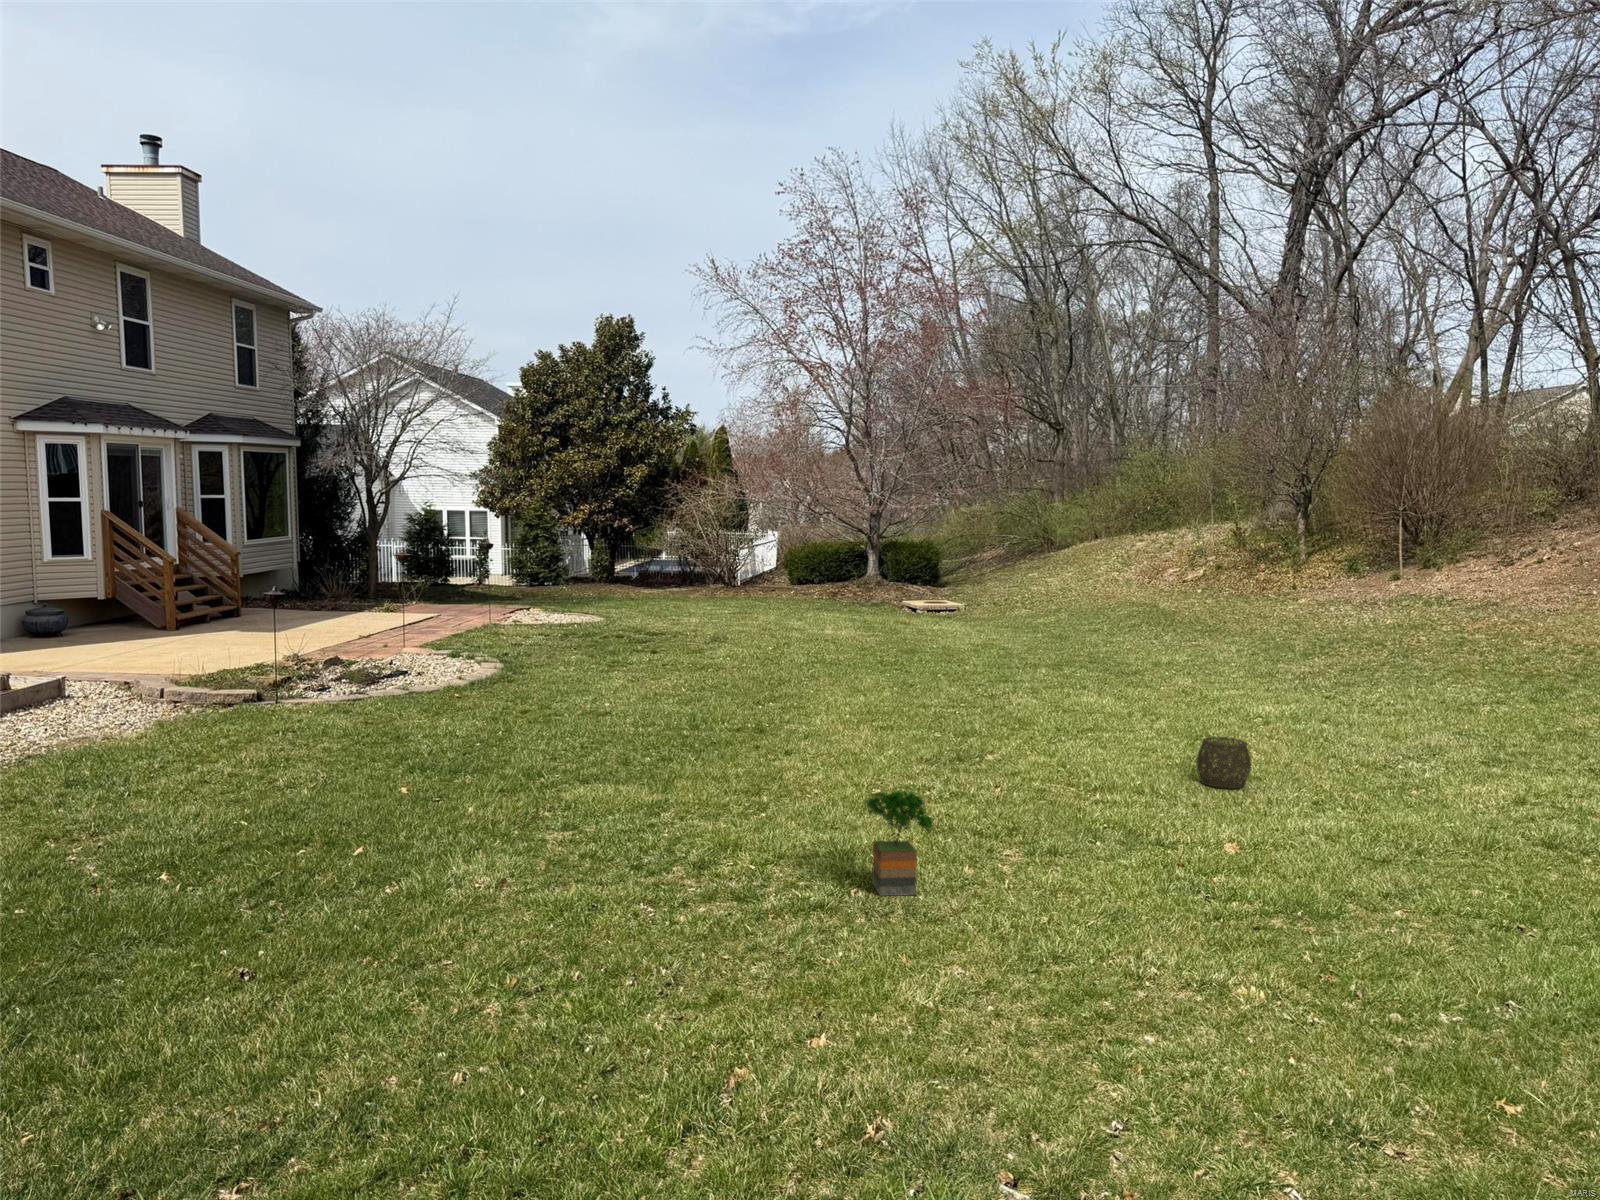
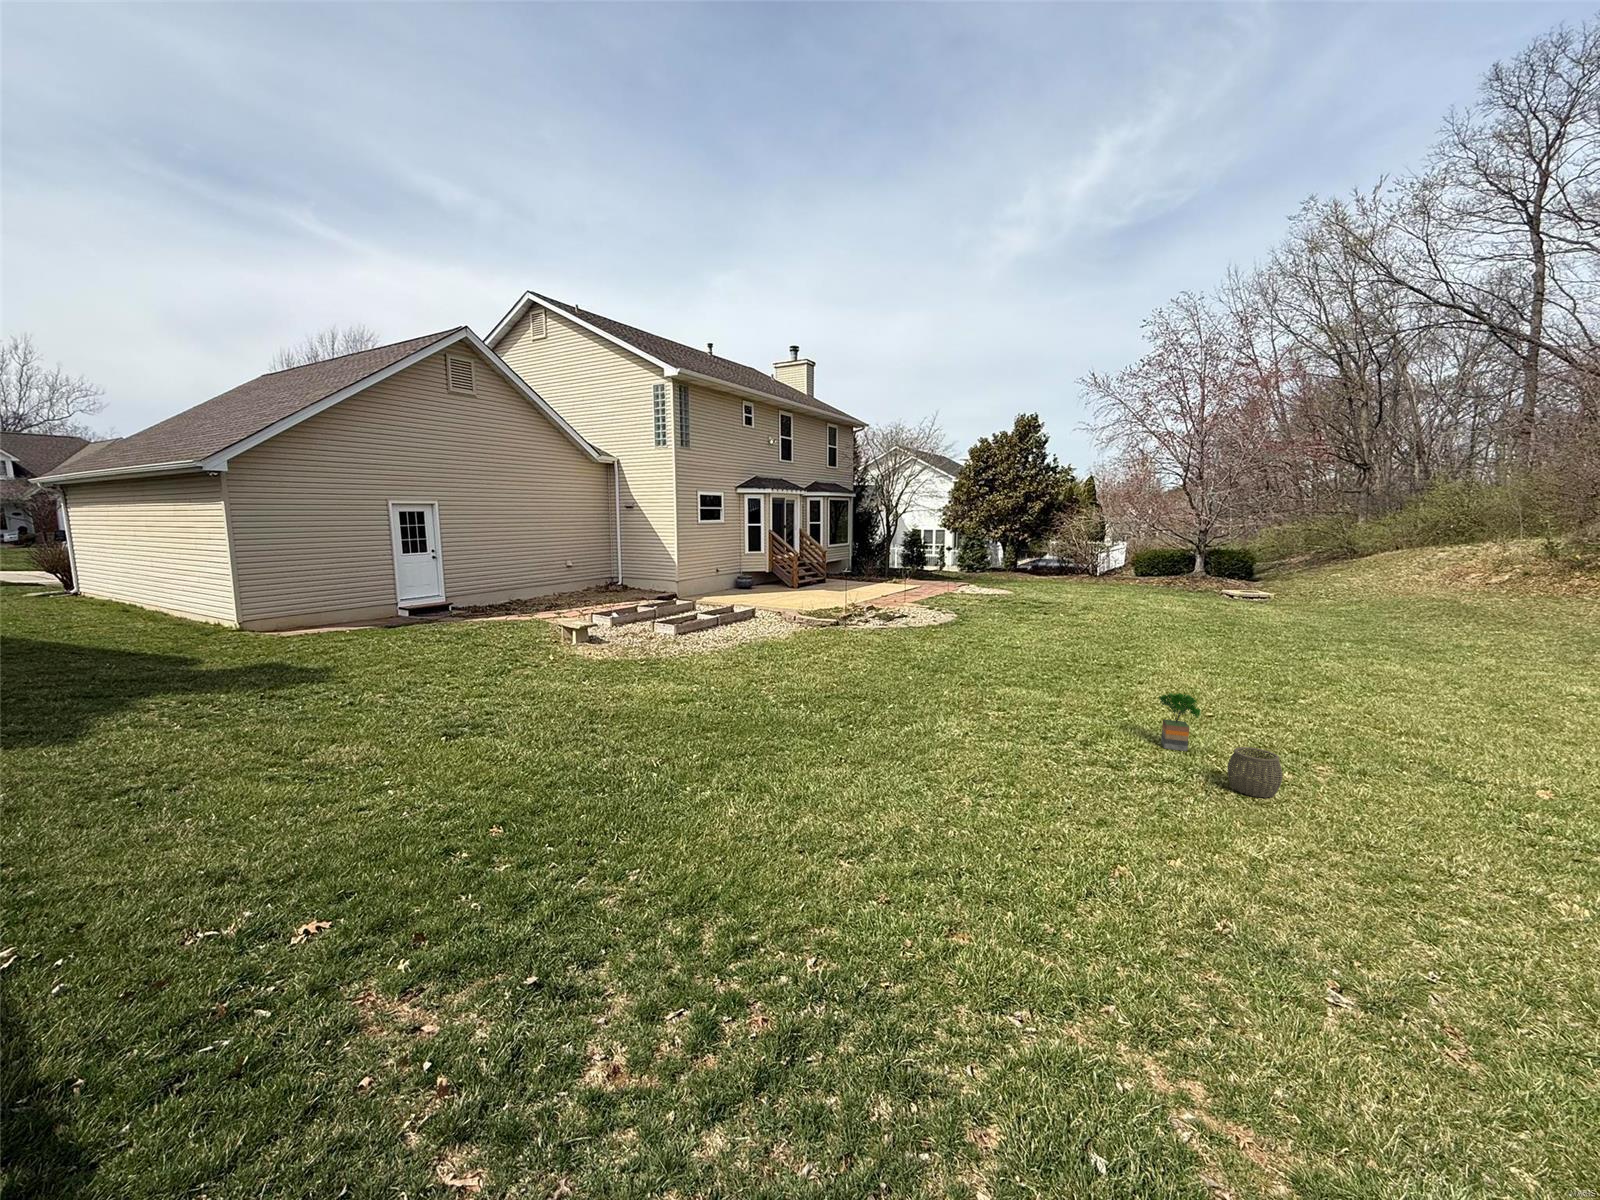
woven basket: present [1196,737,1251,789] -> present [1227,747,1283,798]

